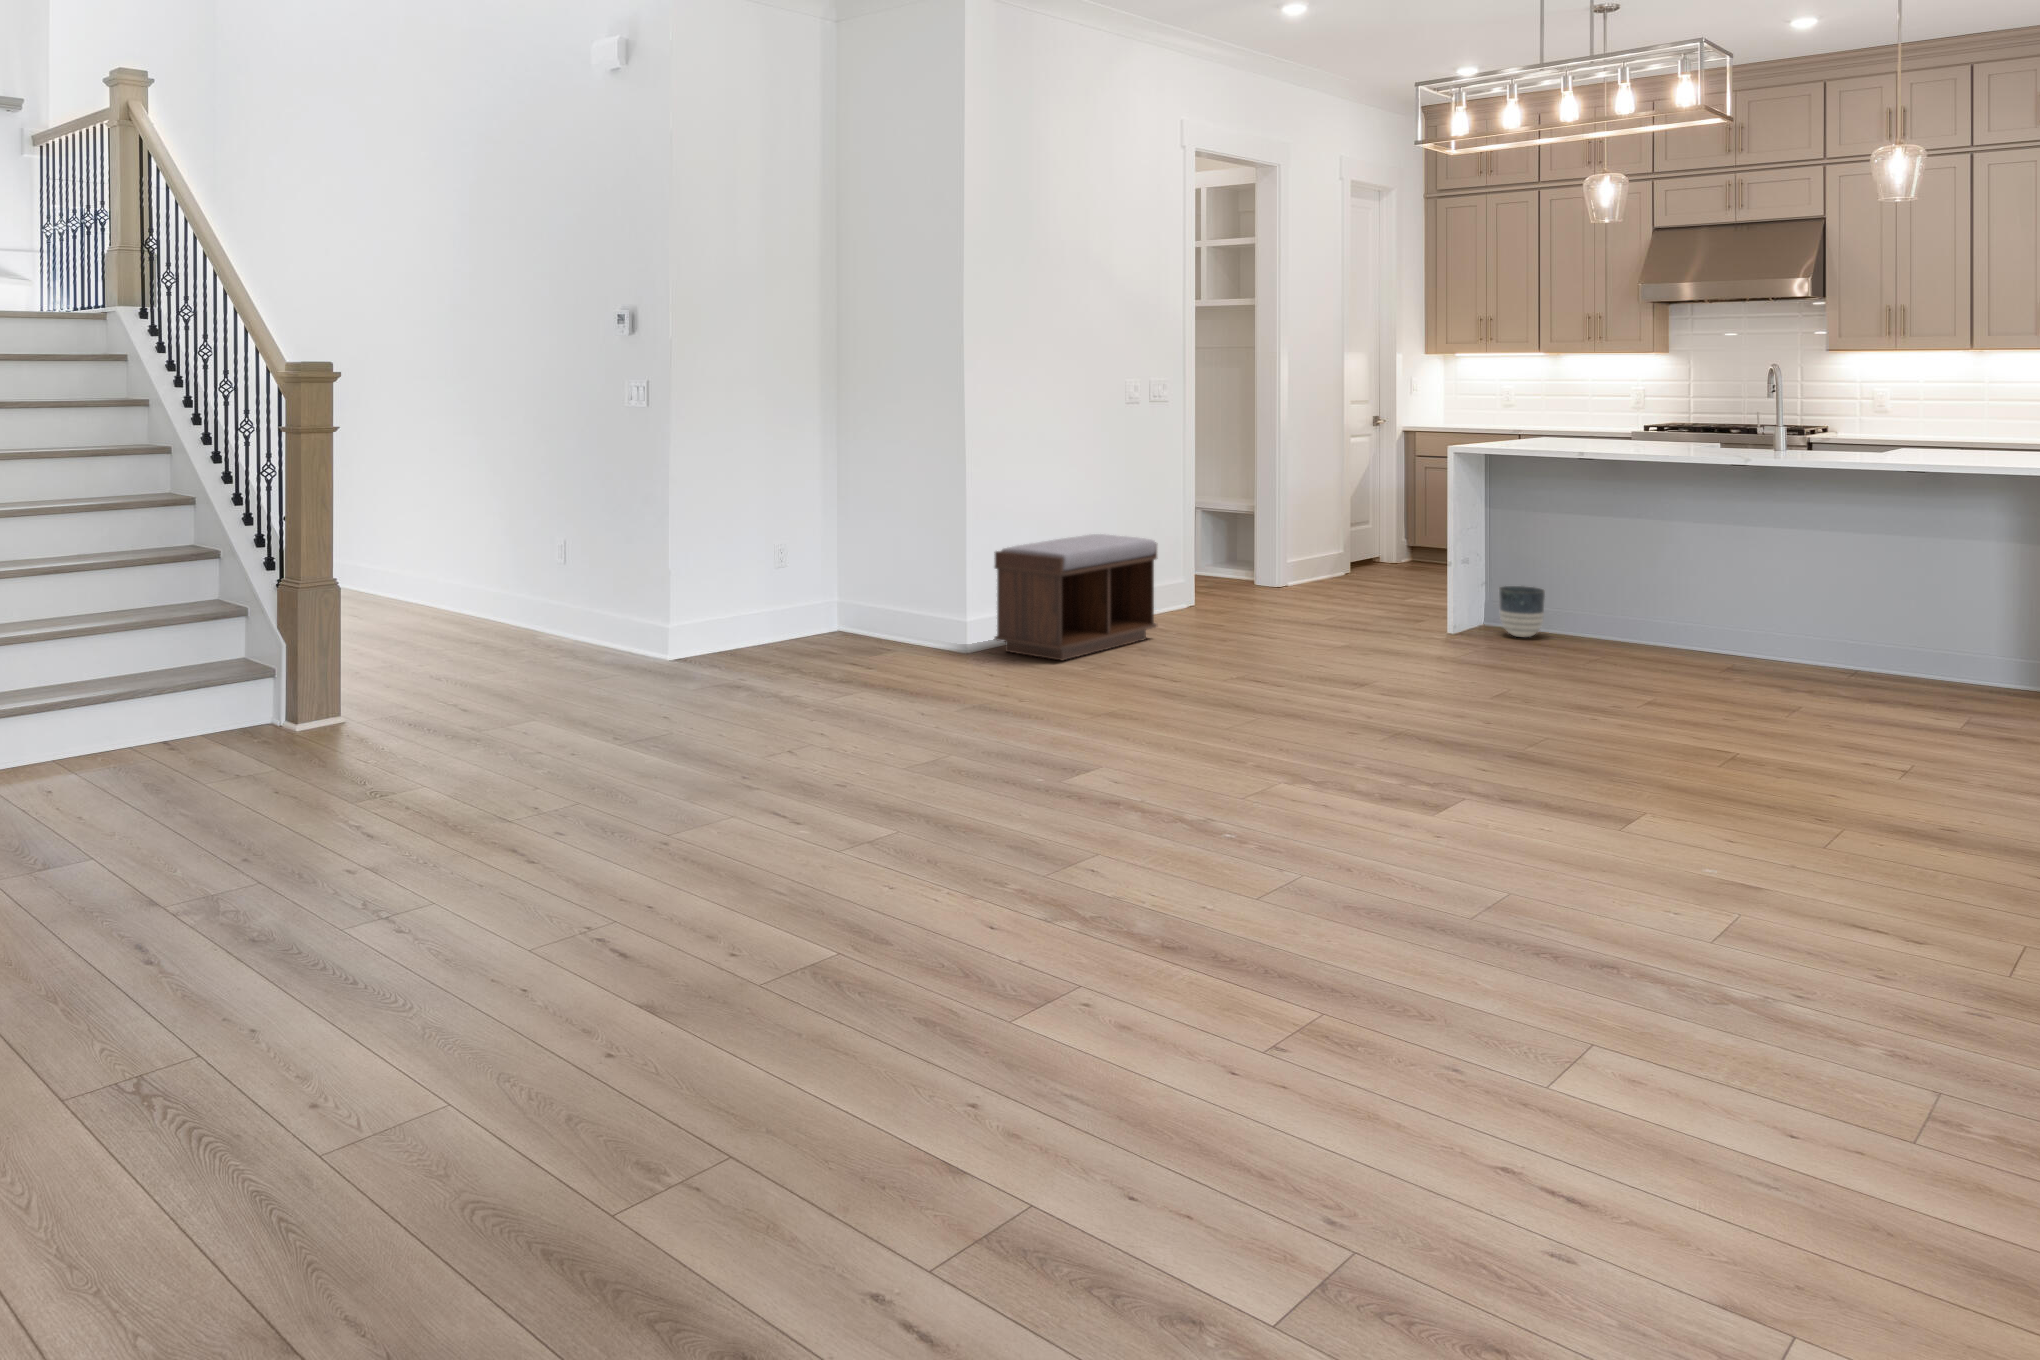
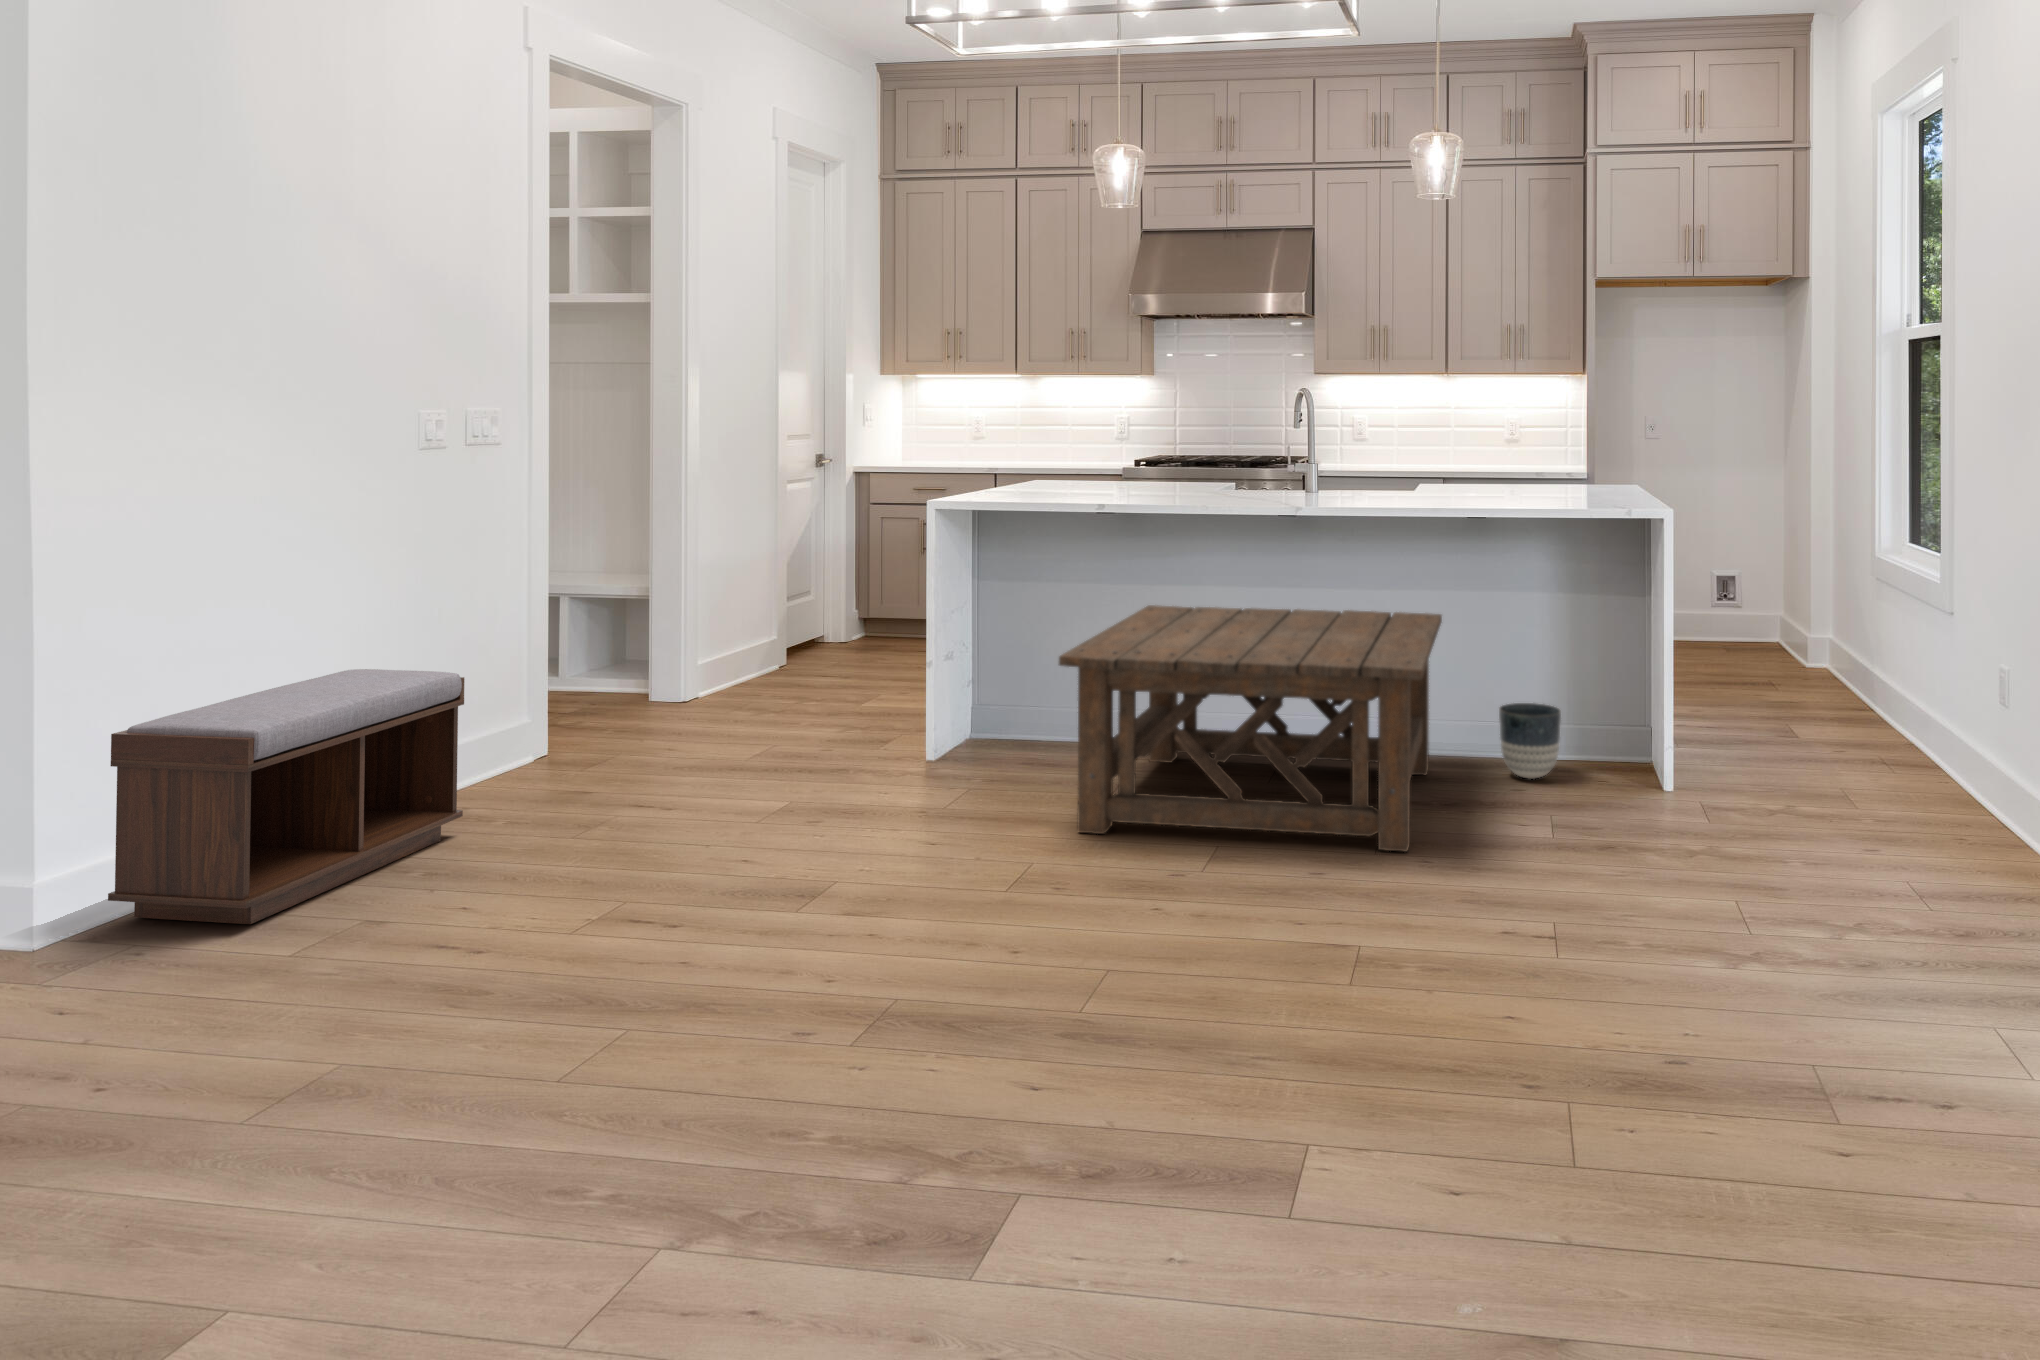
coffee table: none [1543,534,1897,719] -> present [1059,605,1442,851]
planter: present [1499,586,1545,637] -> present [1499,703,1561,779]

